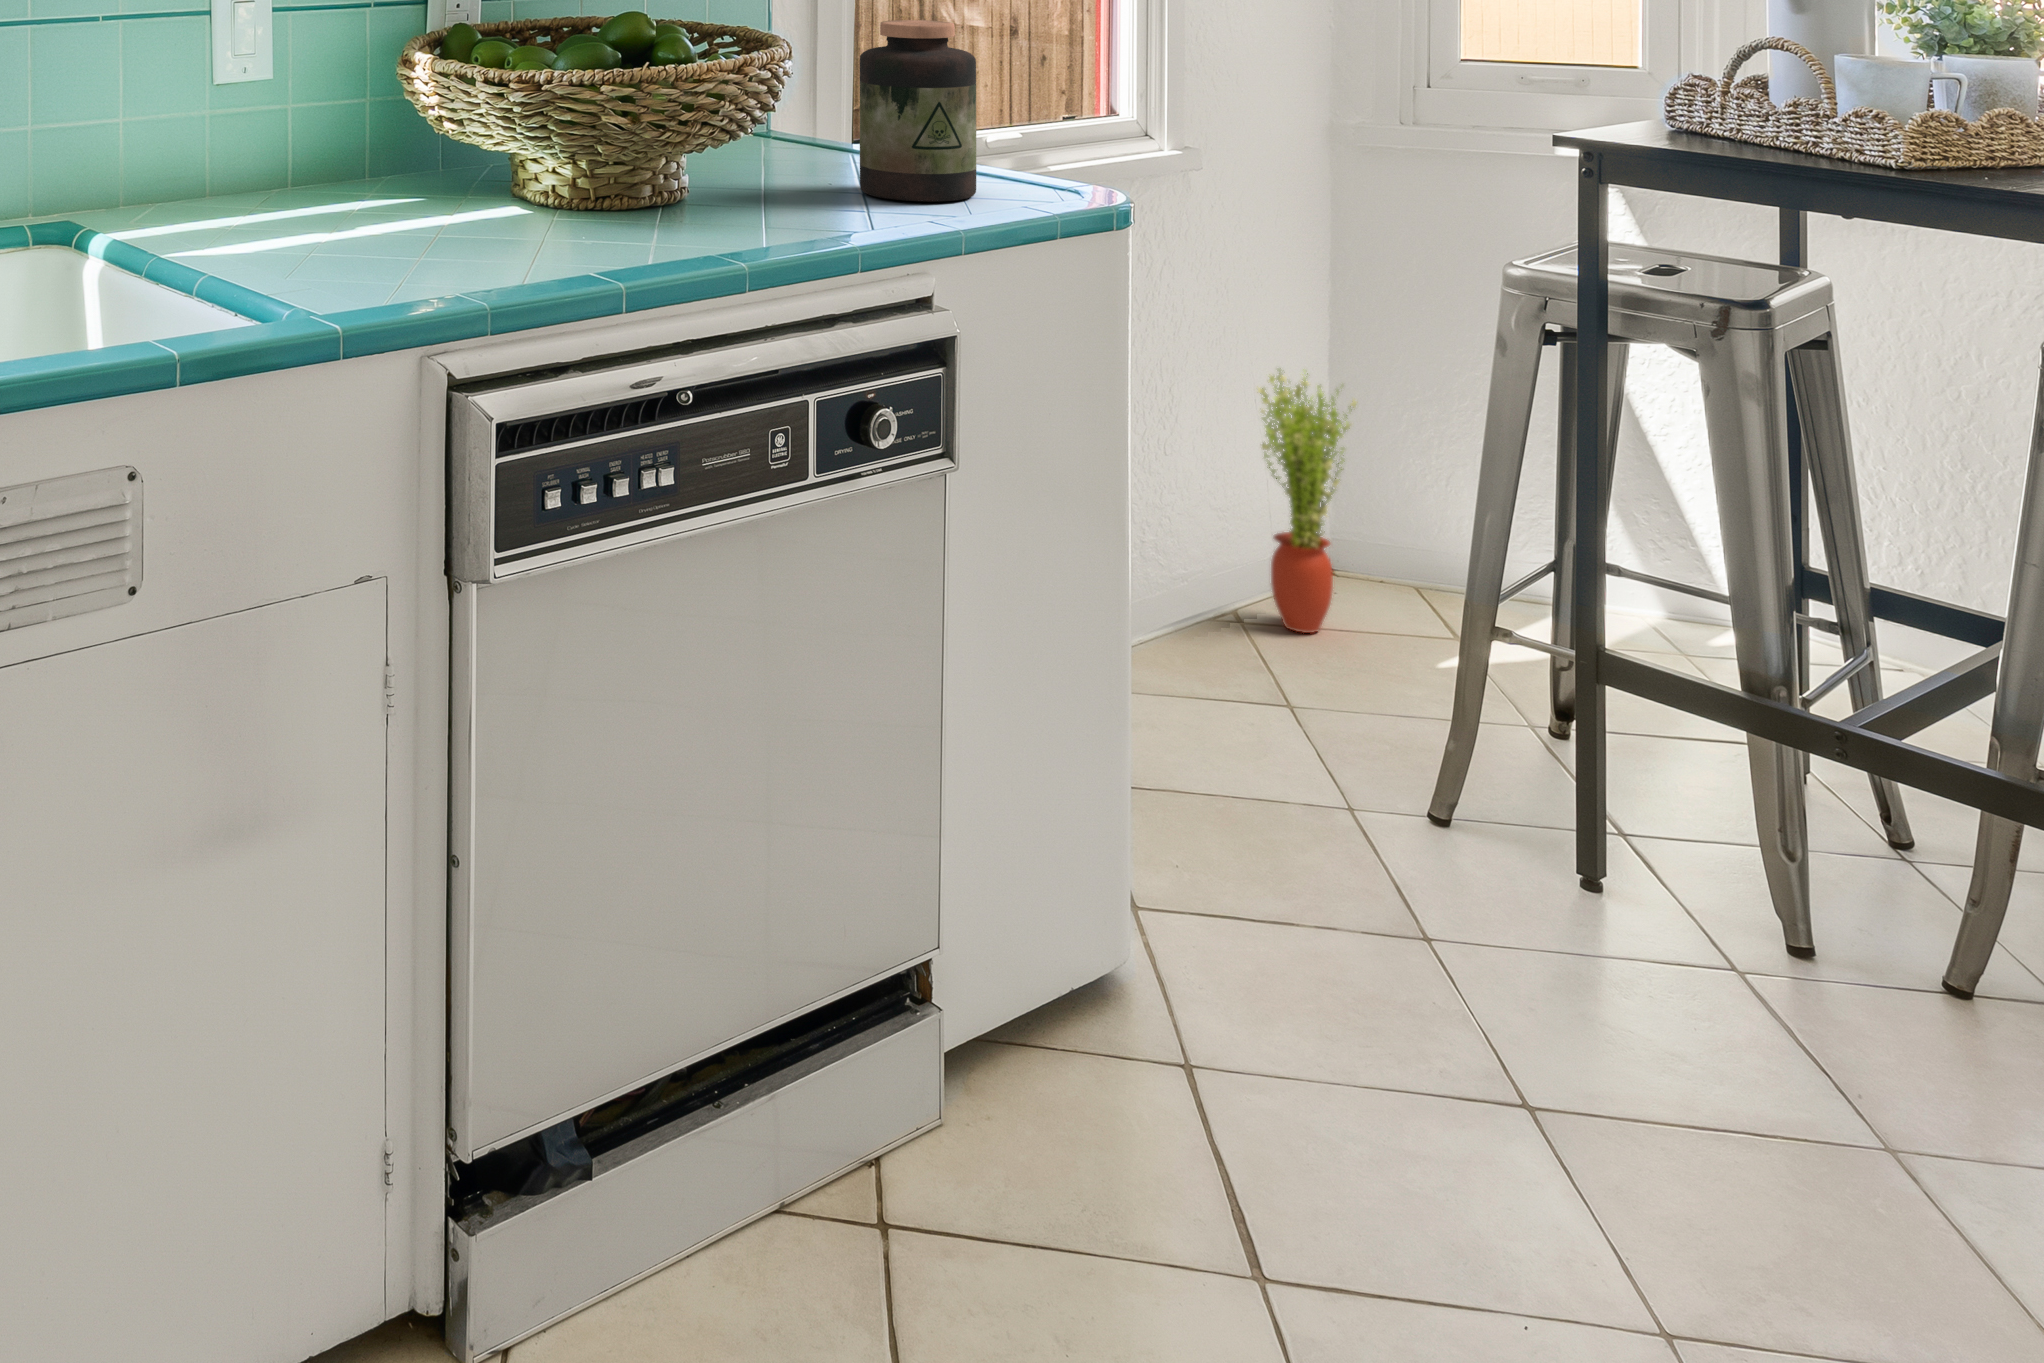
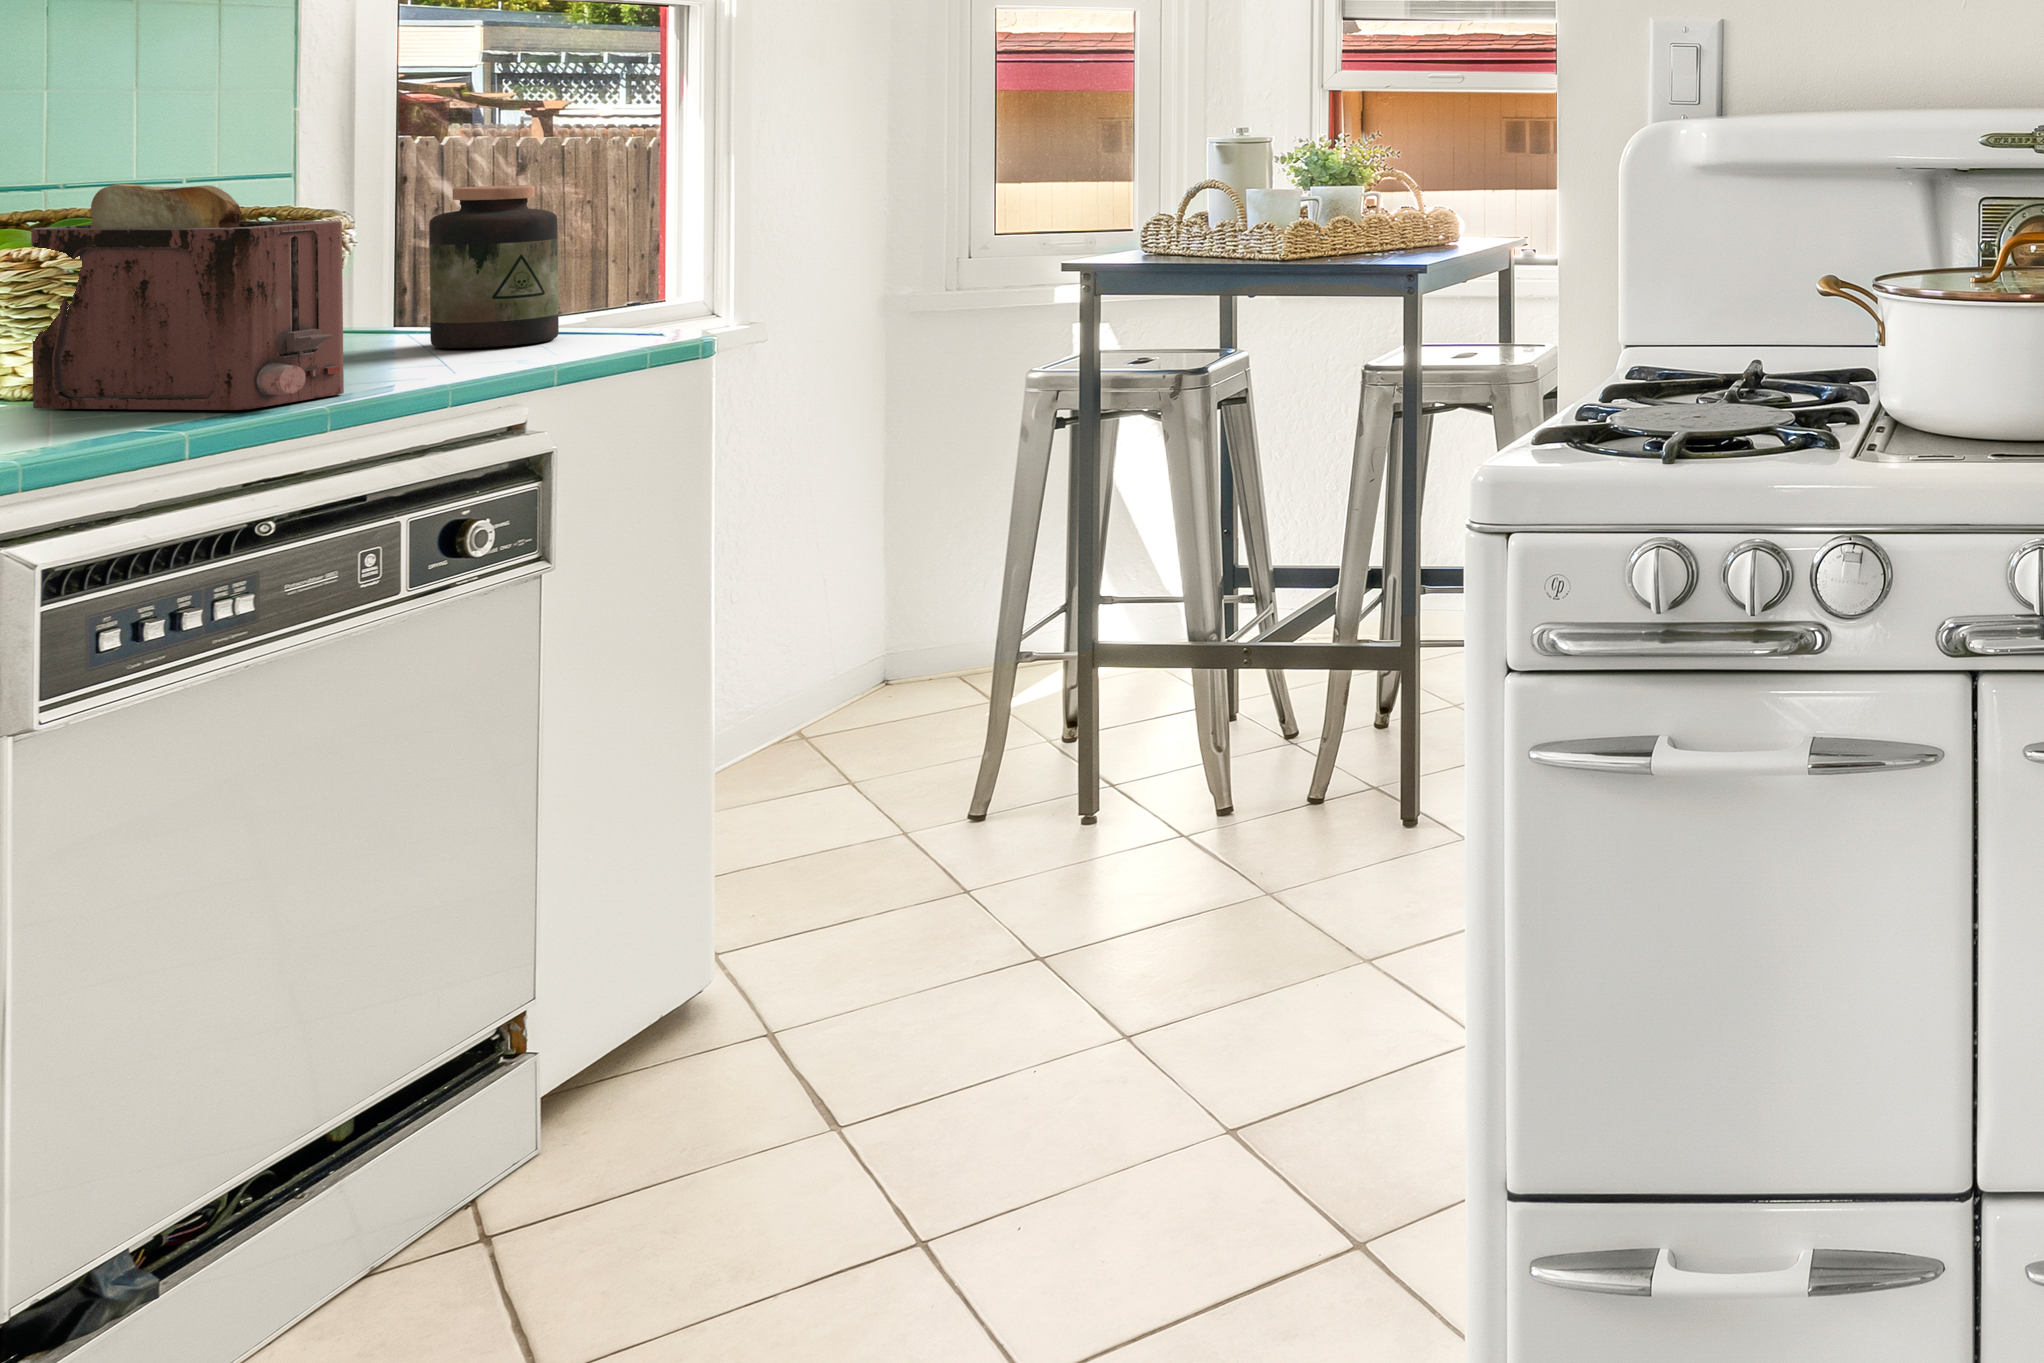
toaster: none [533,16,763,264] -> present [31,184,344,410]
potted plant: present [1258,373,1356,633] -> none [806,498,897,723]

